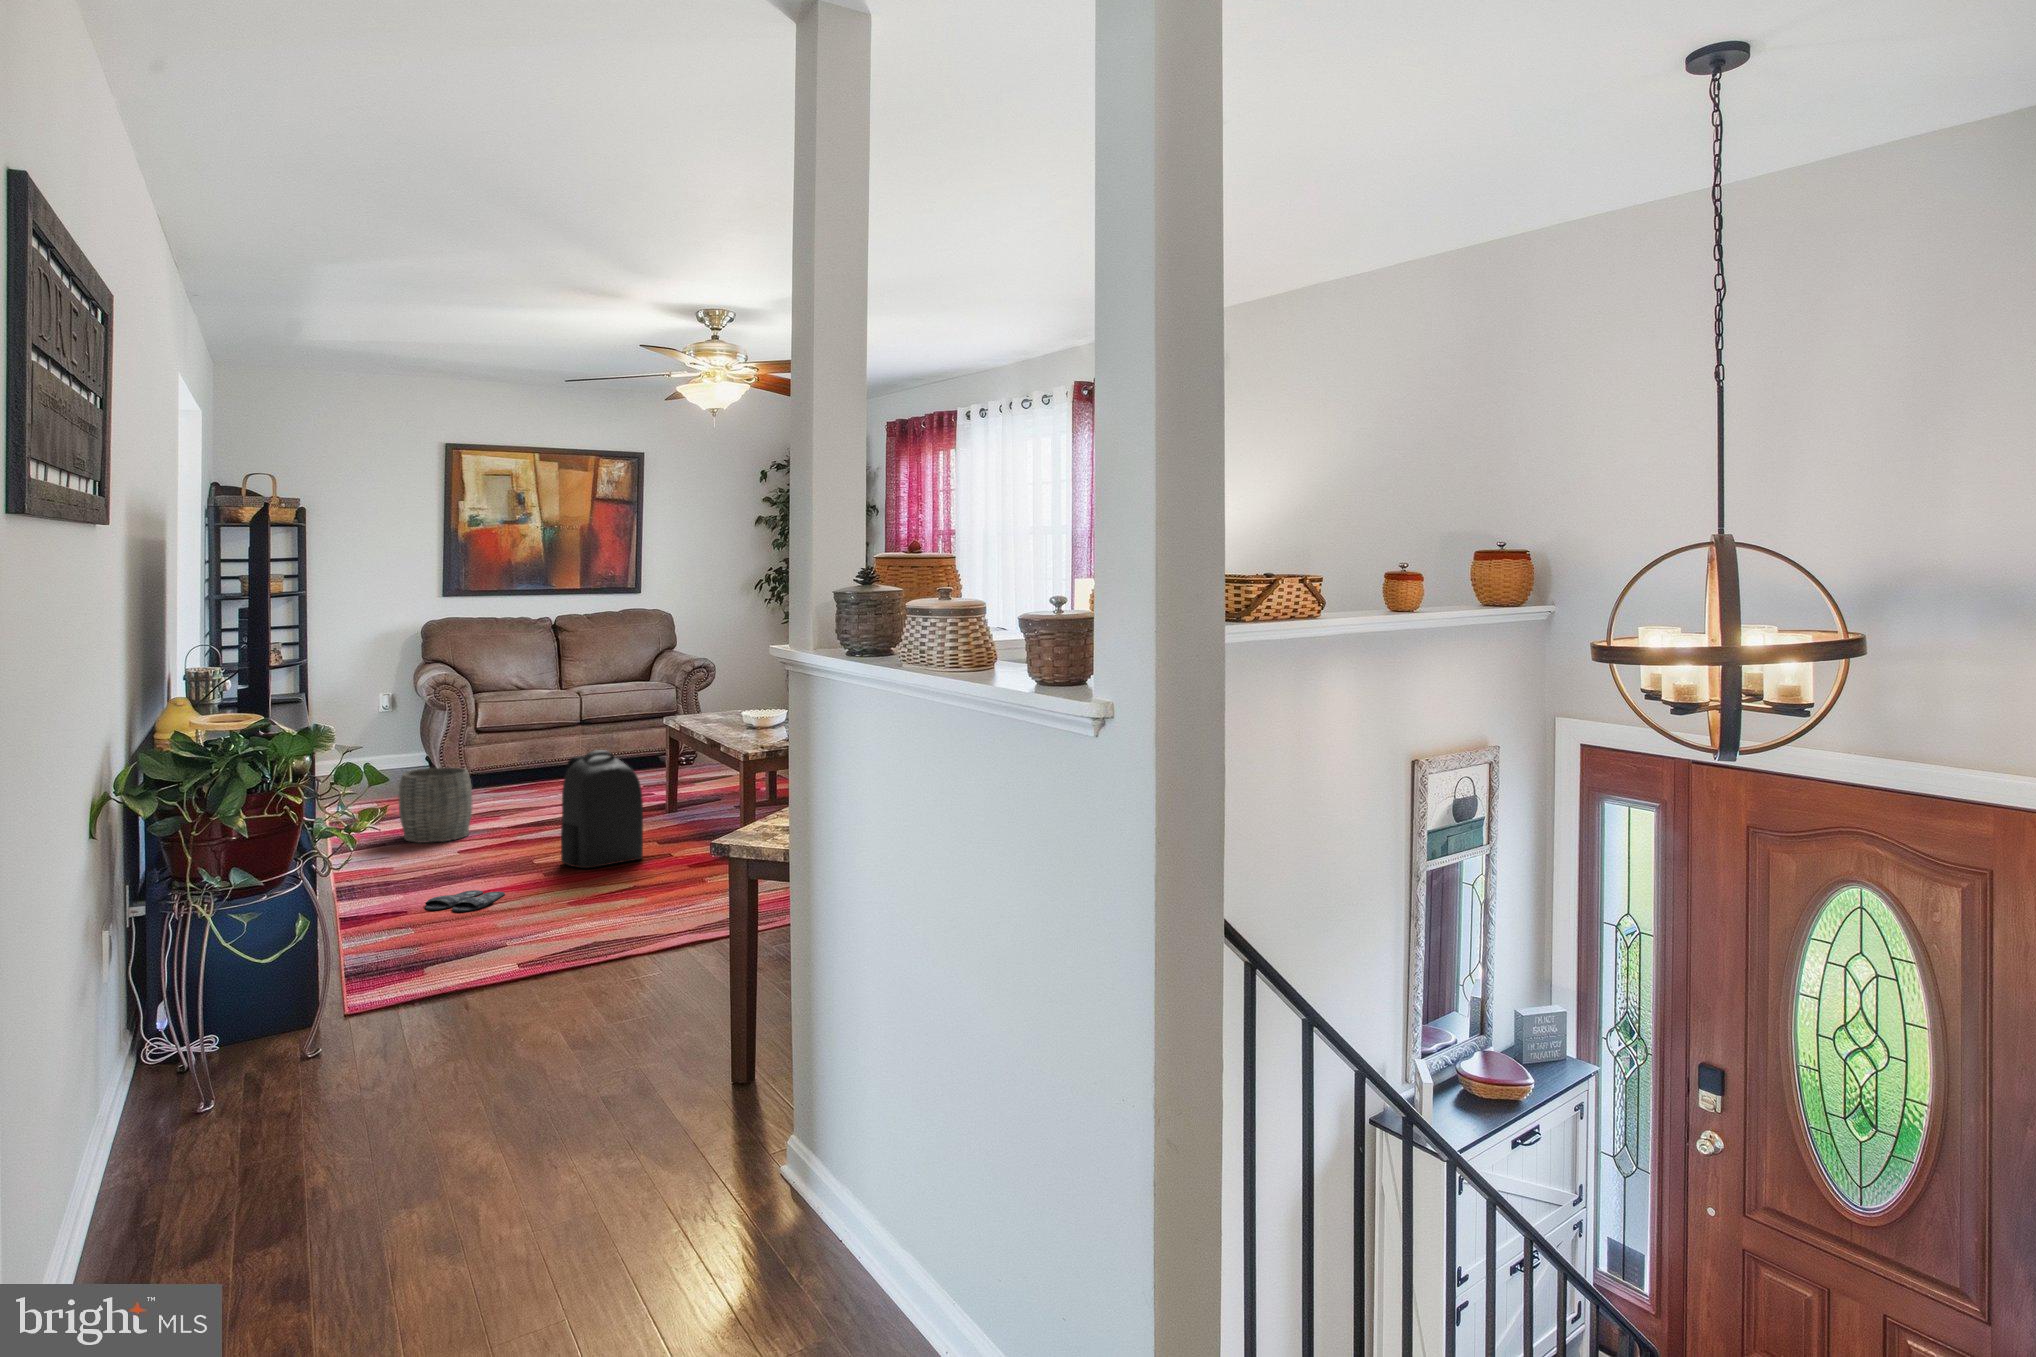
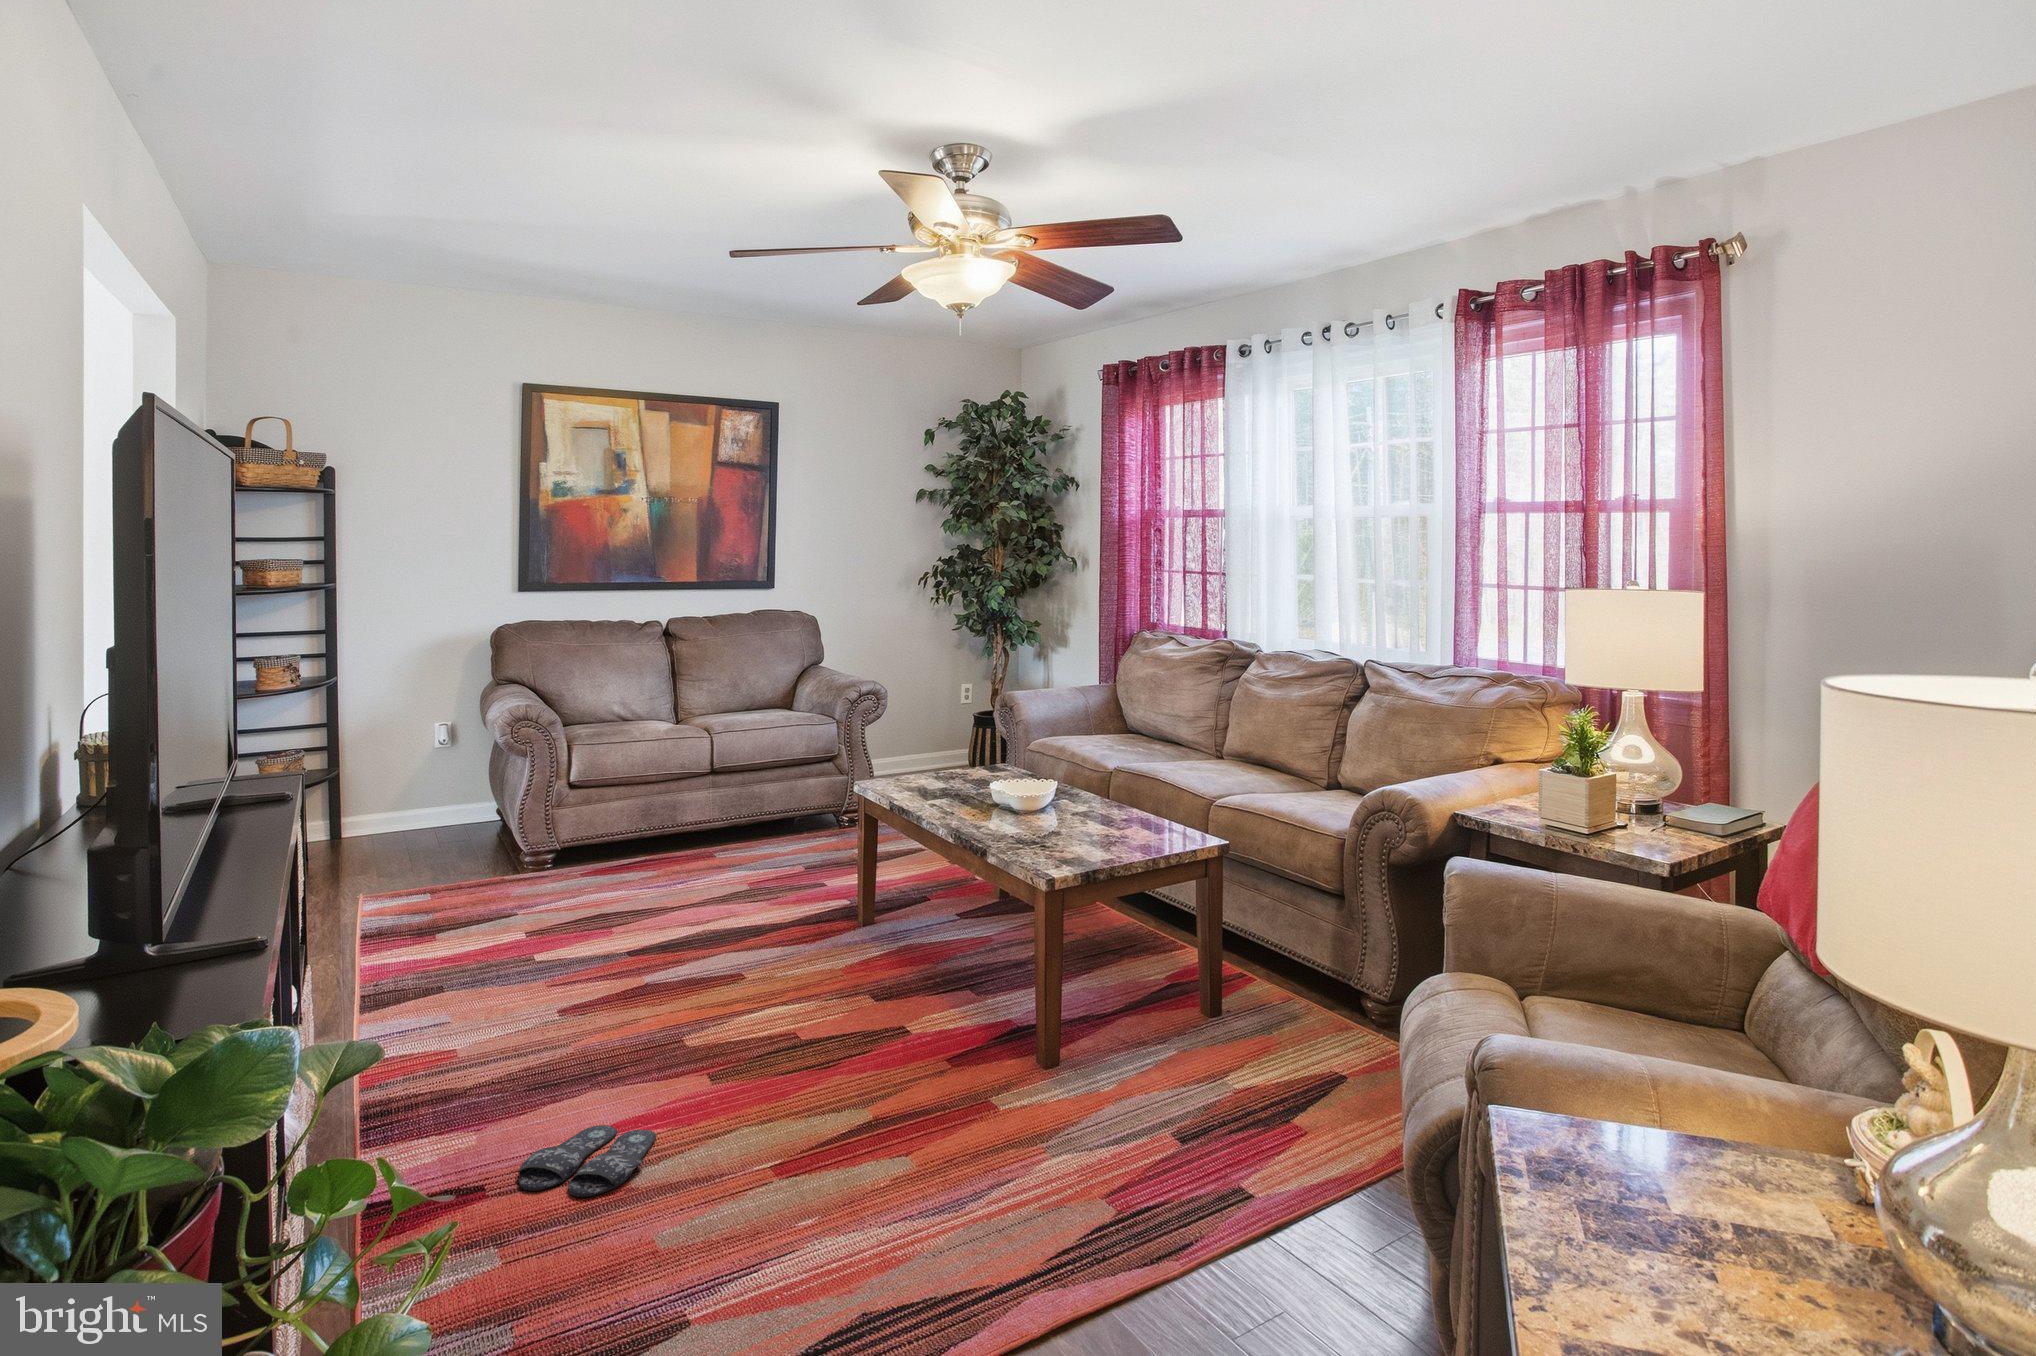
backpack: present [561,750,643,868] -> none [731,853,863,1061]
woven basket: present [399,767,472,843] -> none [465,861,577,988]

